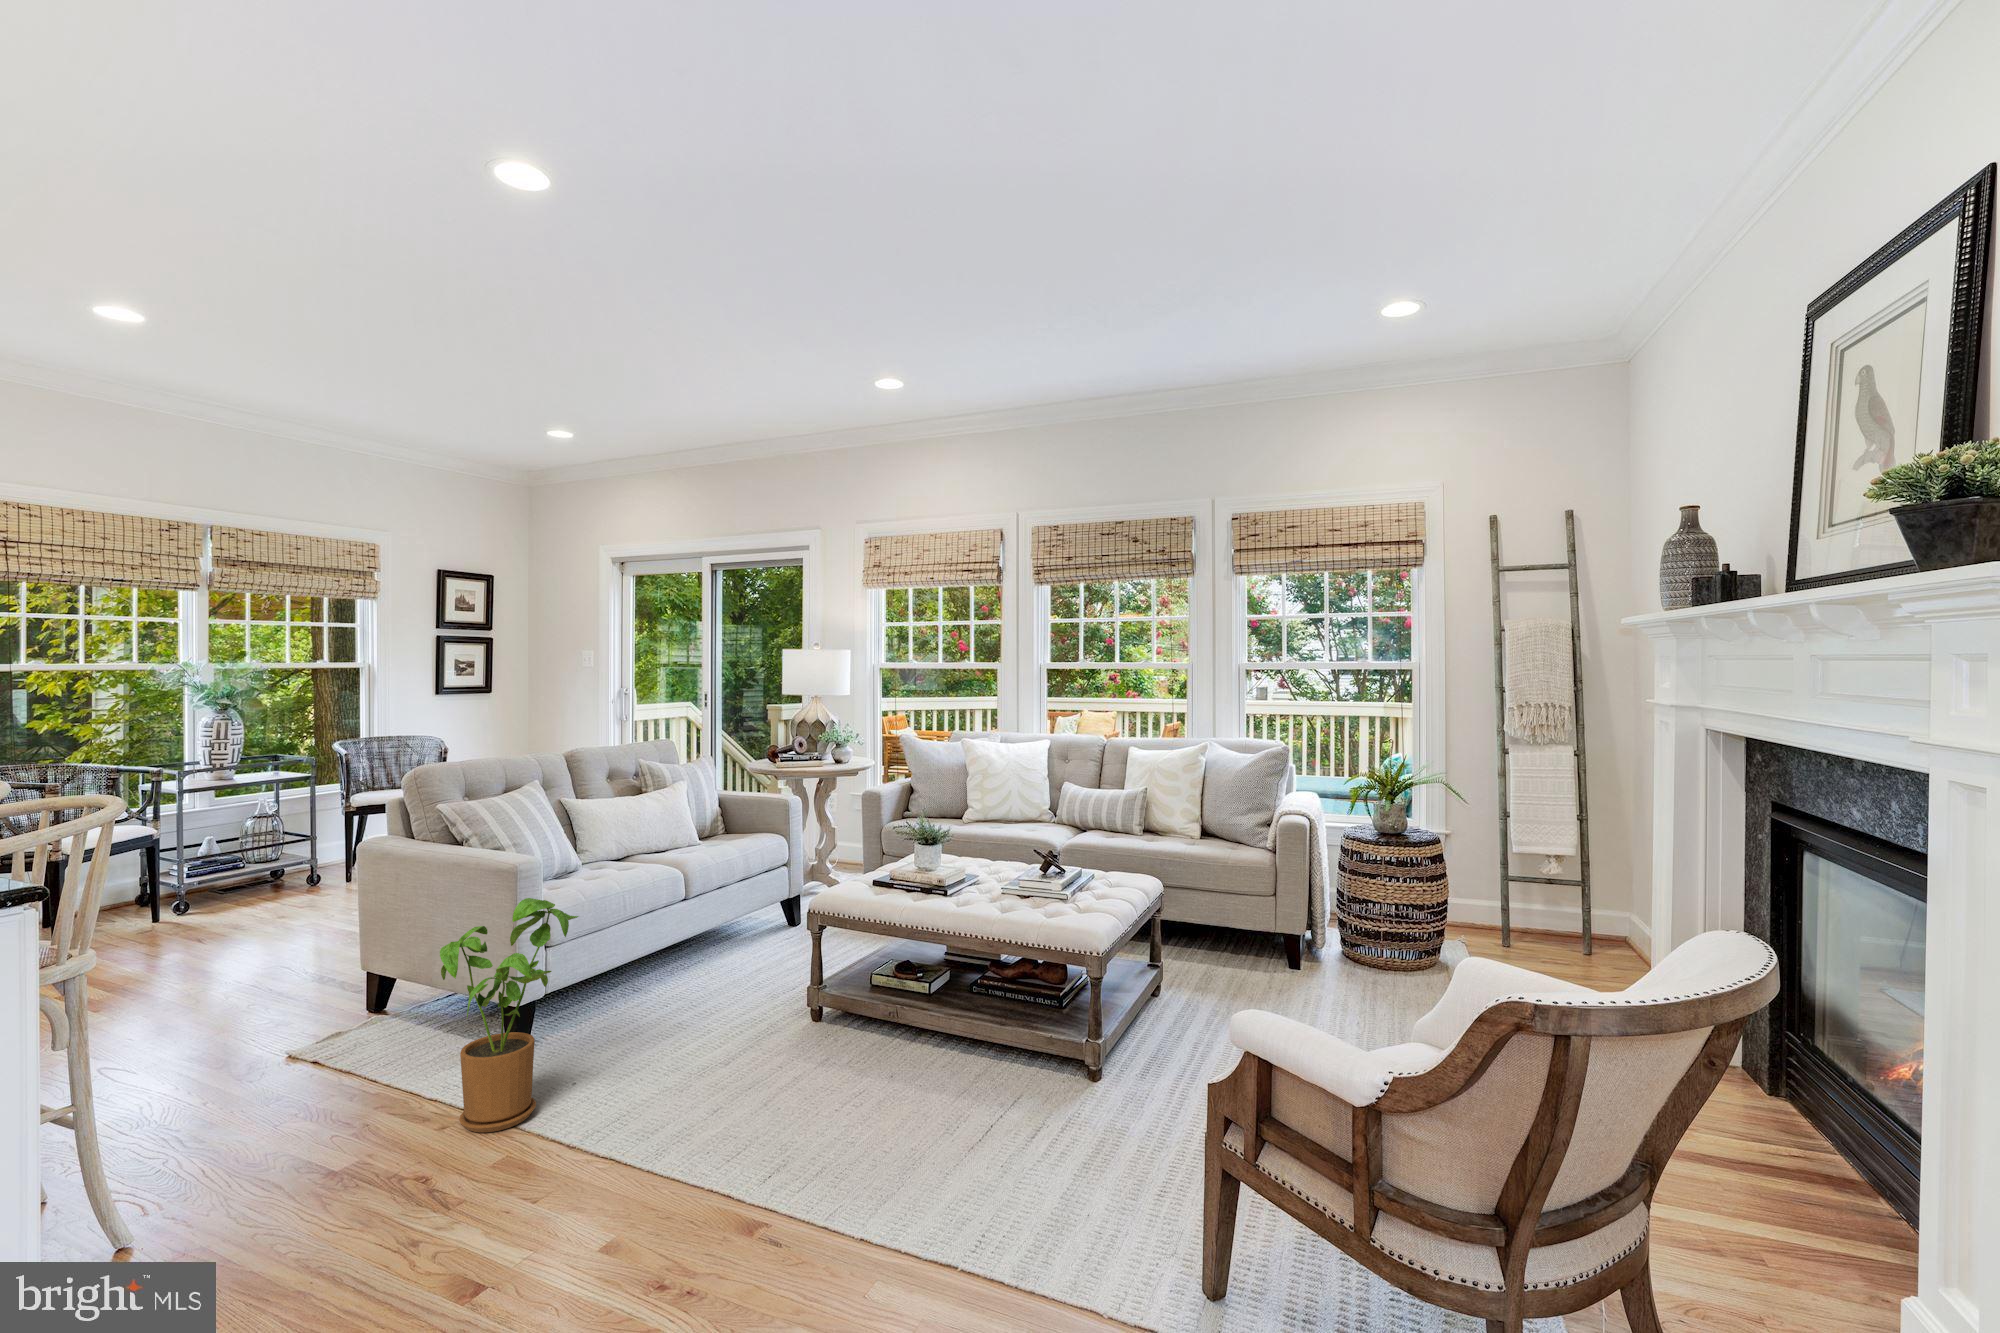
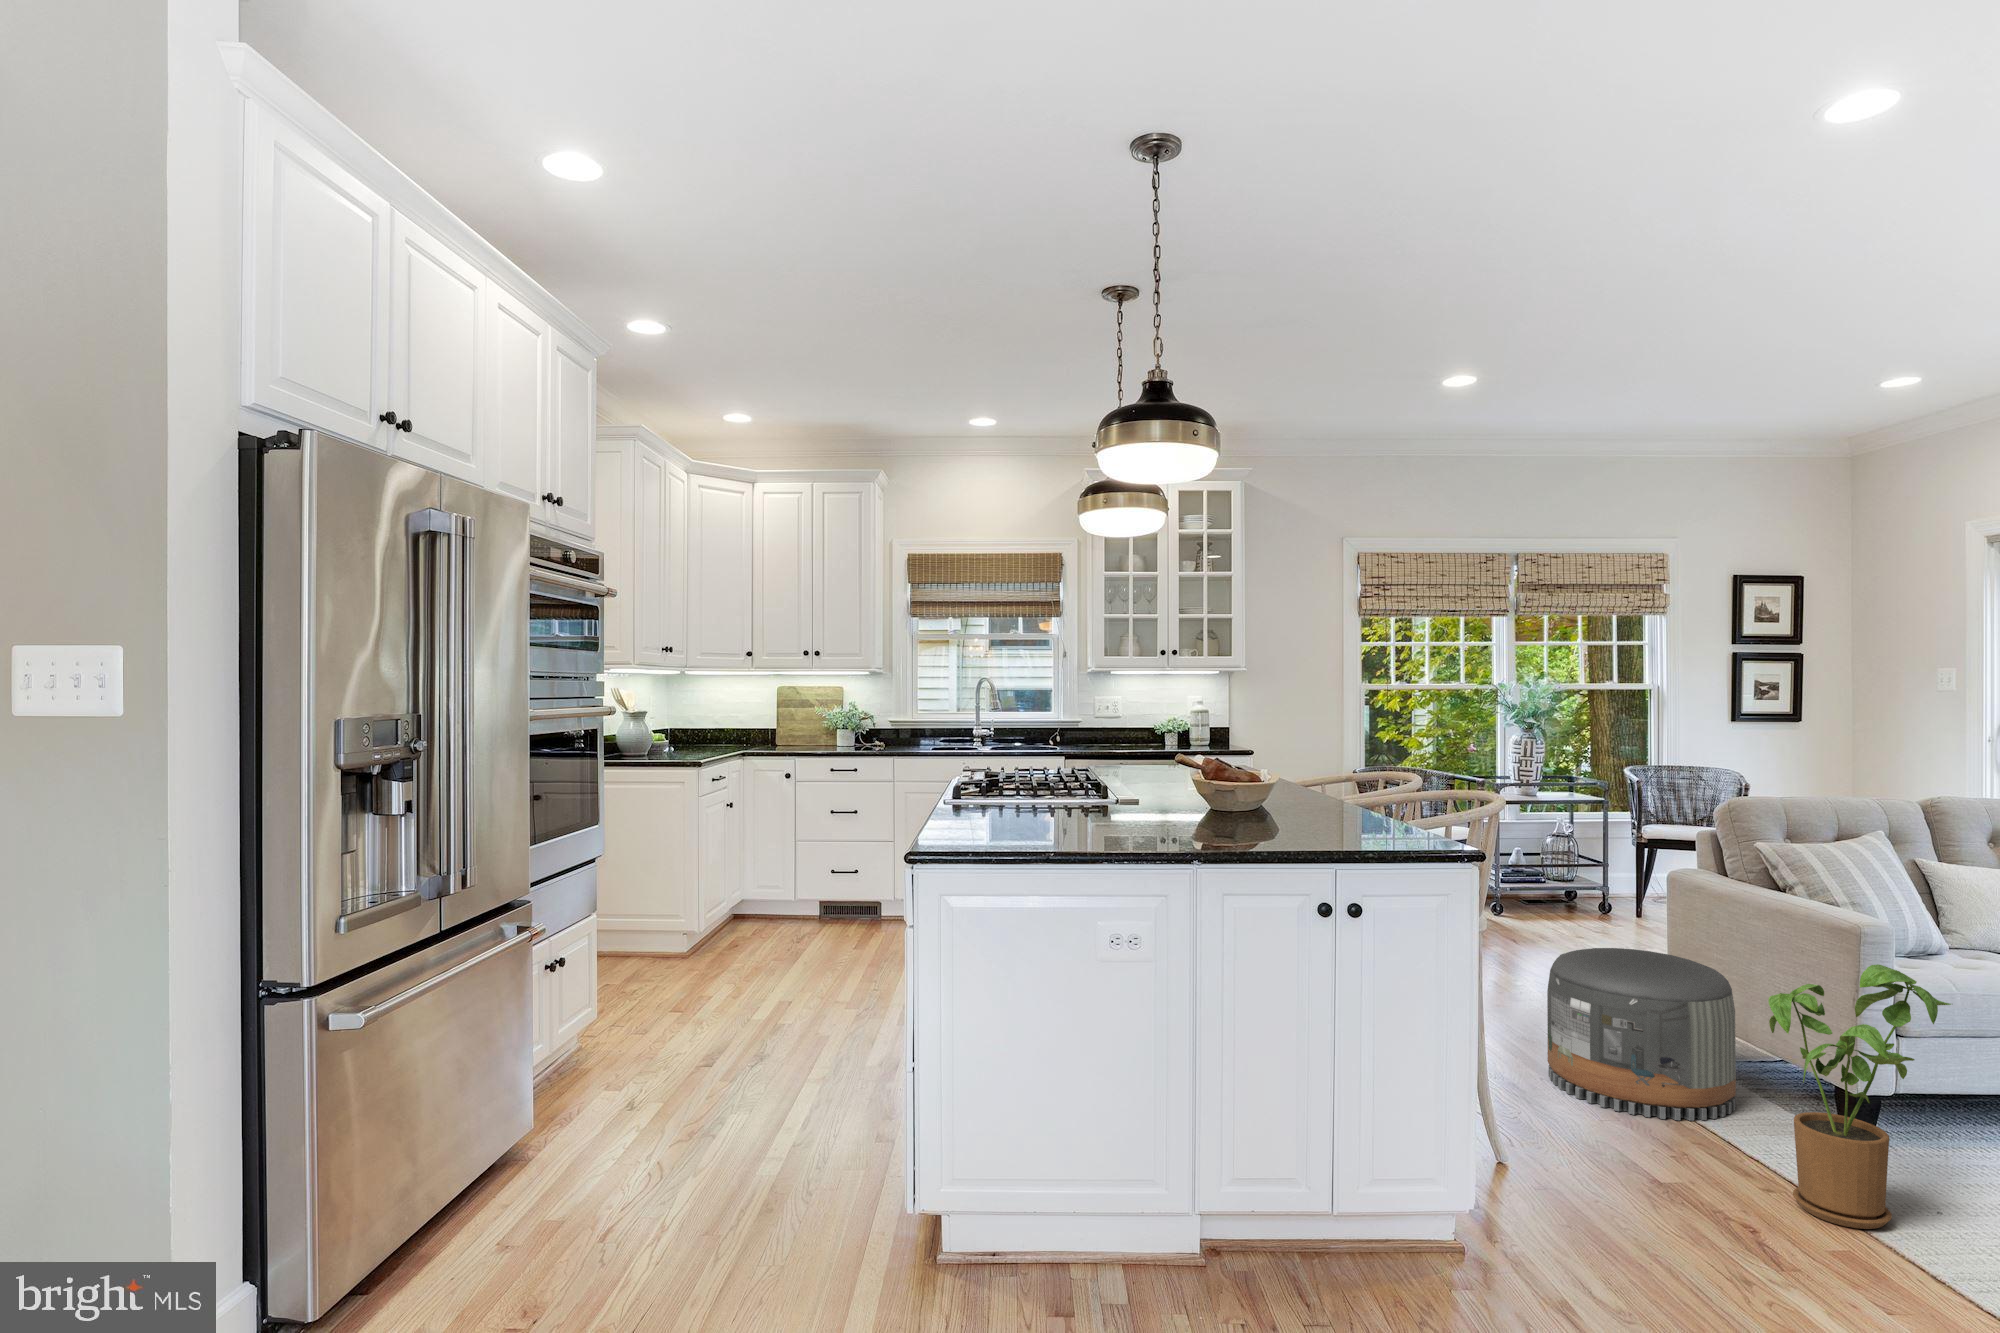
pouf: none [216,926,418,1105] -> present [1547,948,1736,1120]

